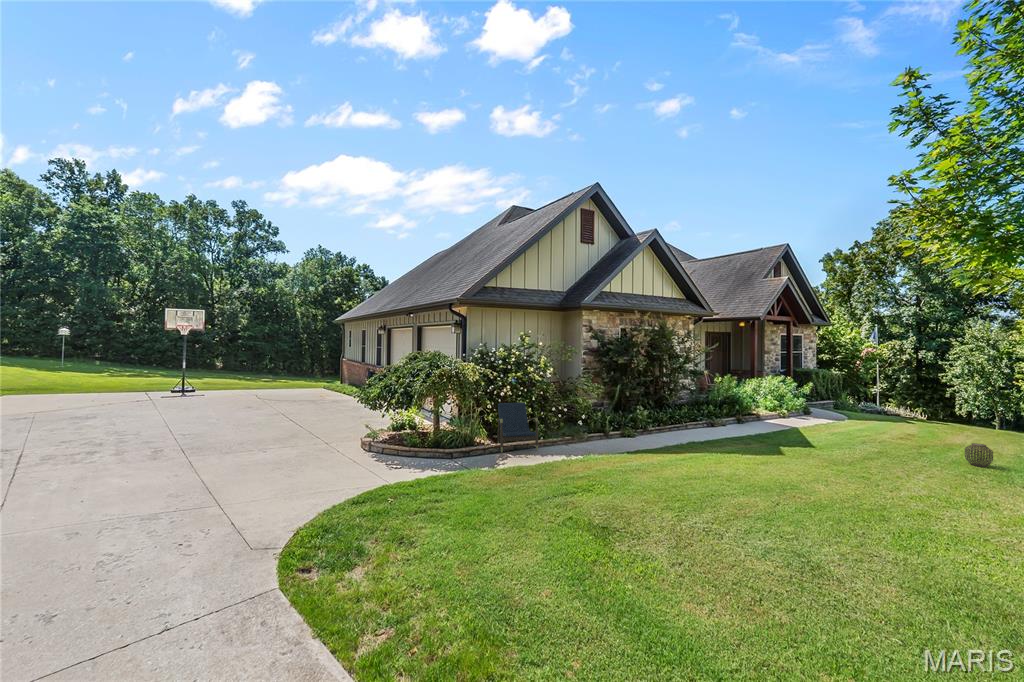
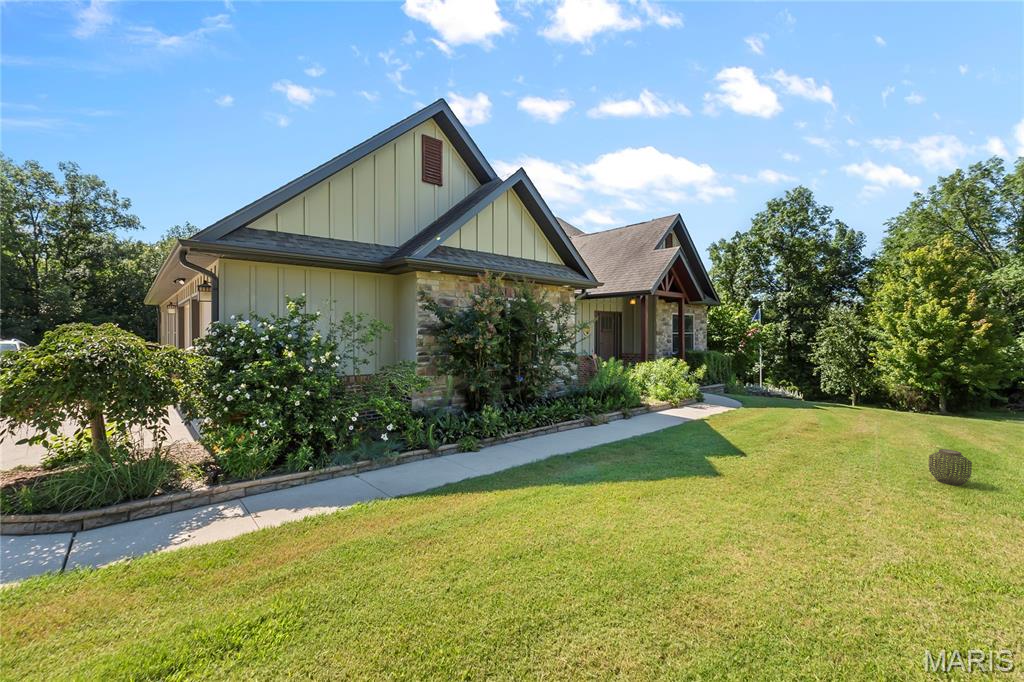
lounge chair: present [497,403,538,452] -> none [202,409,284,506]

